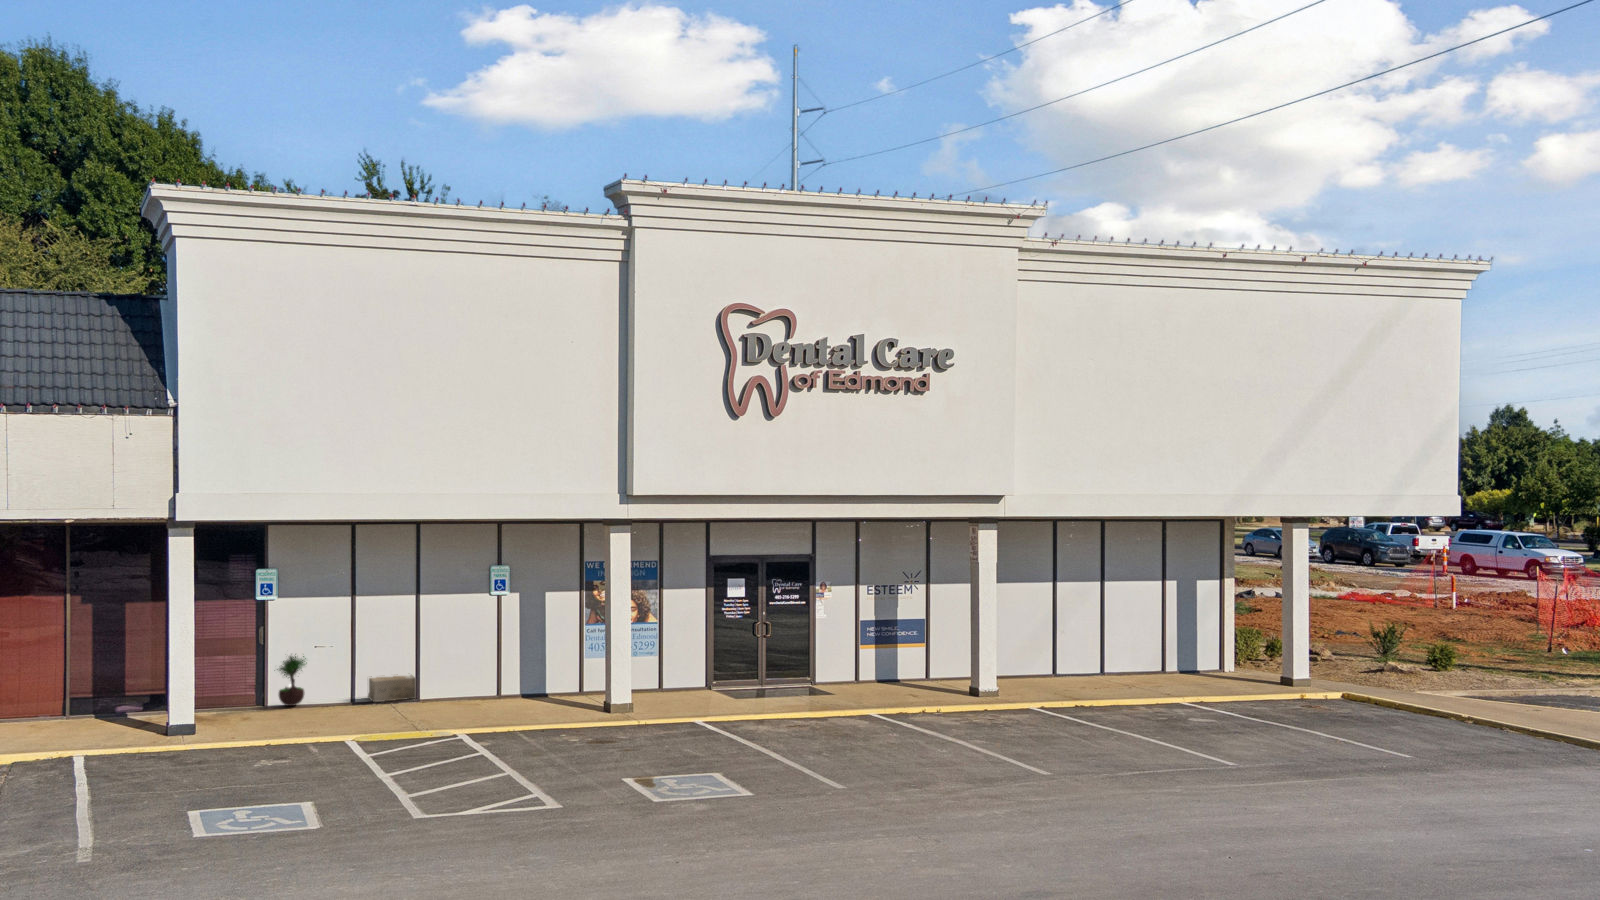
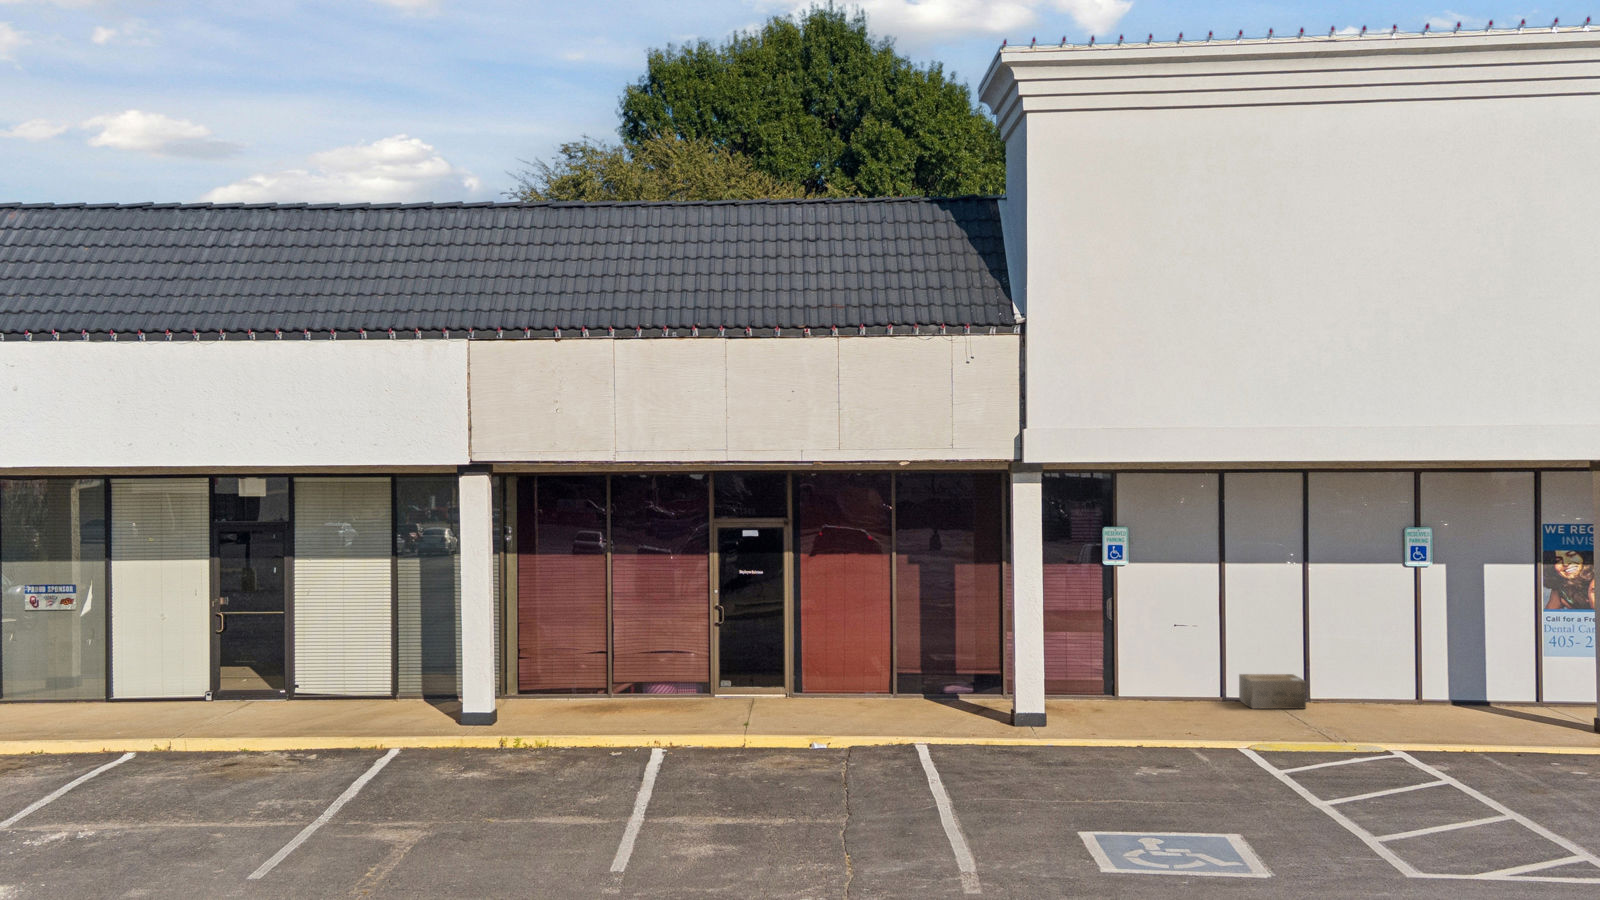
potted tree: present [277,654,307,706] -> none [1127,633,1169,703]

